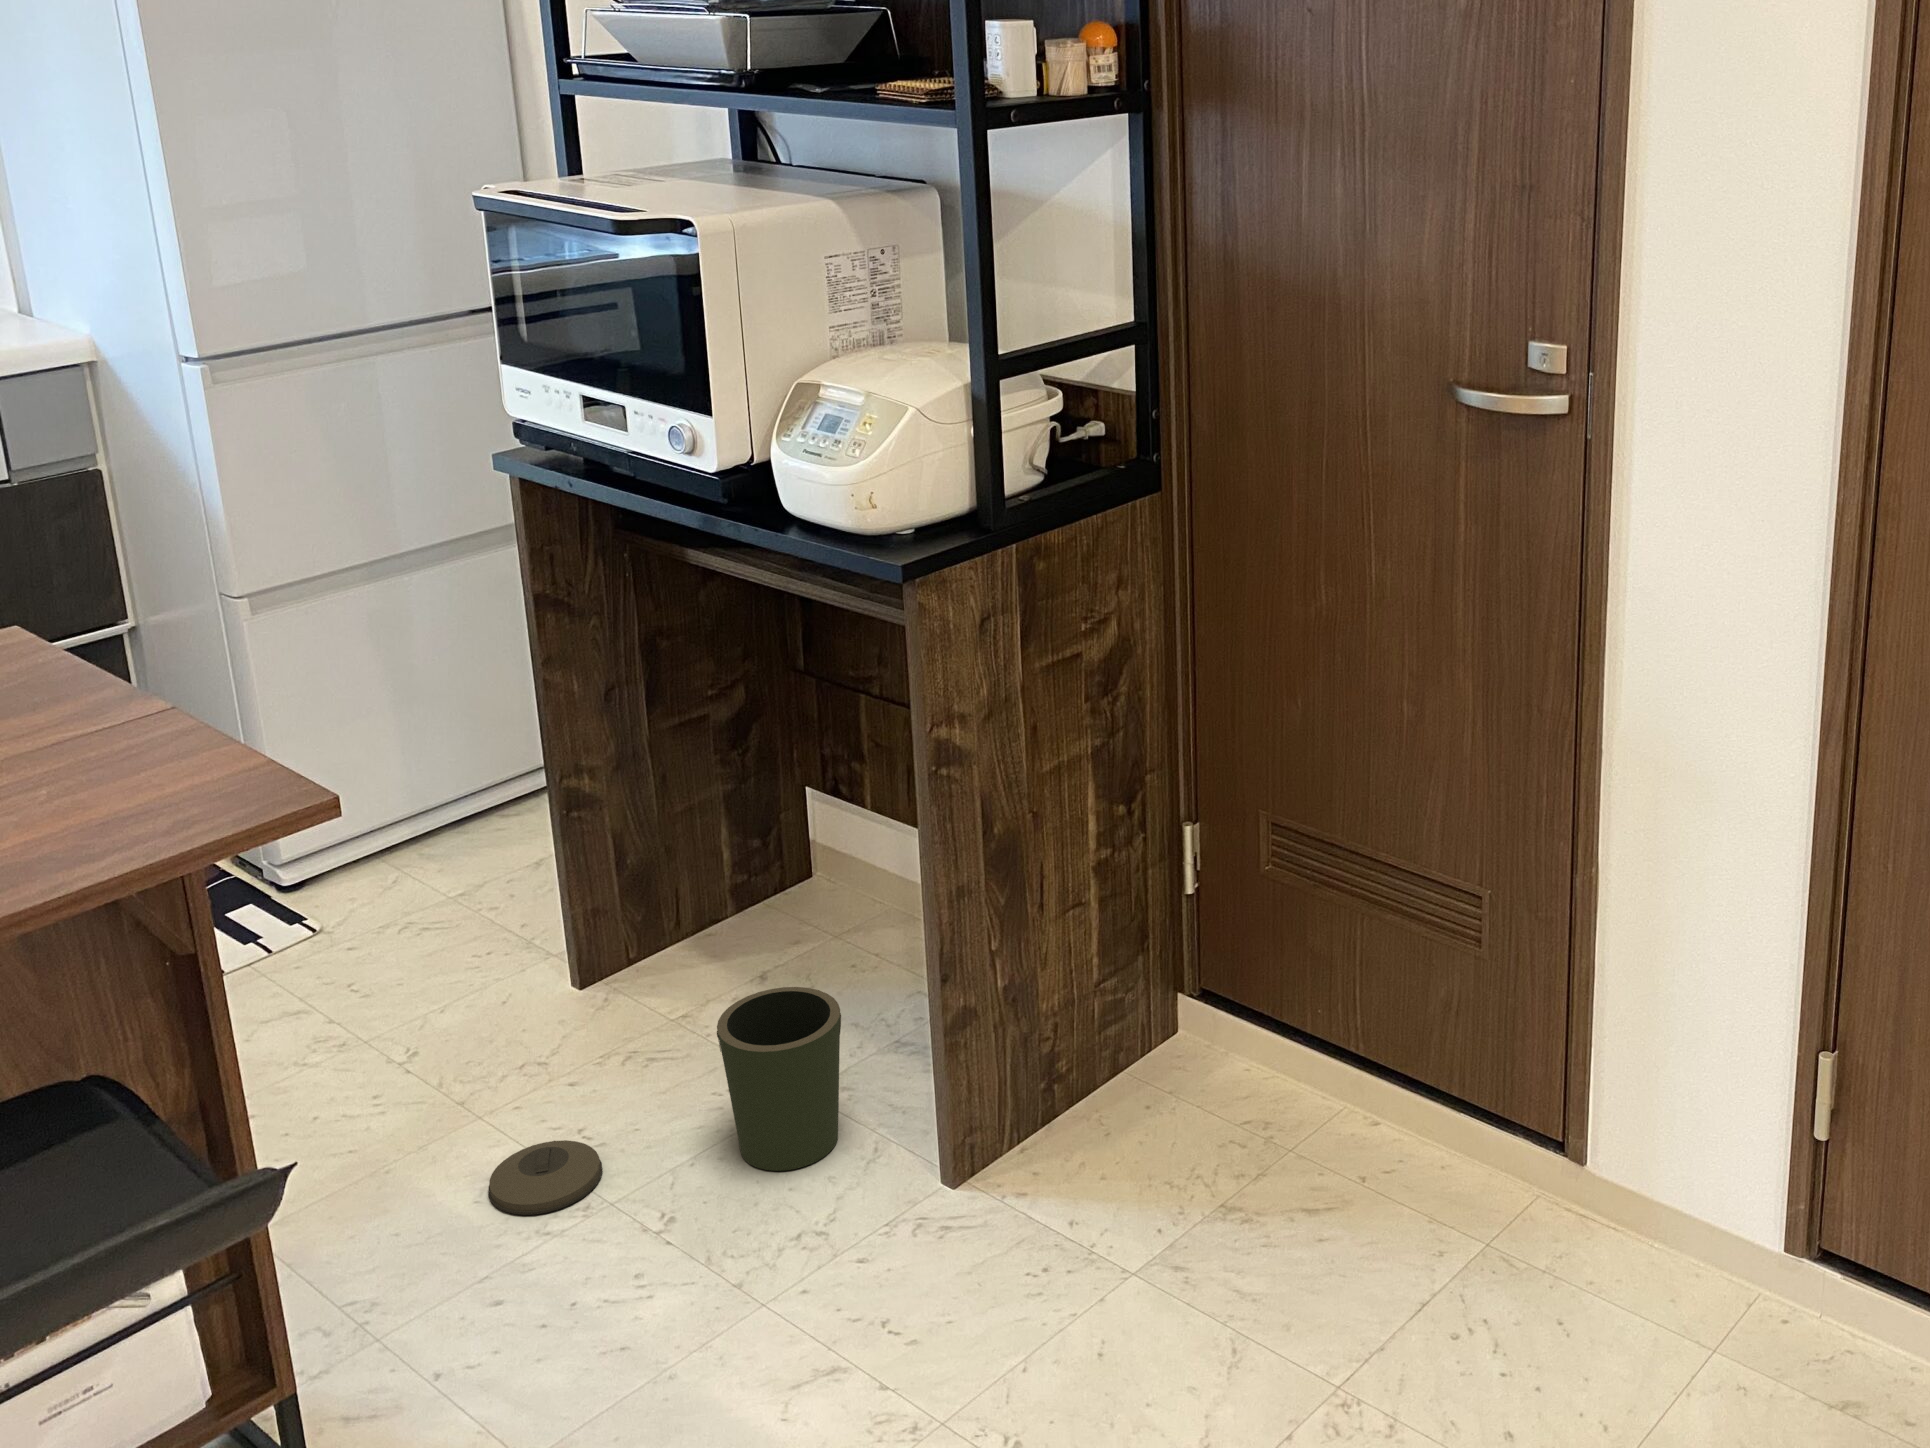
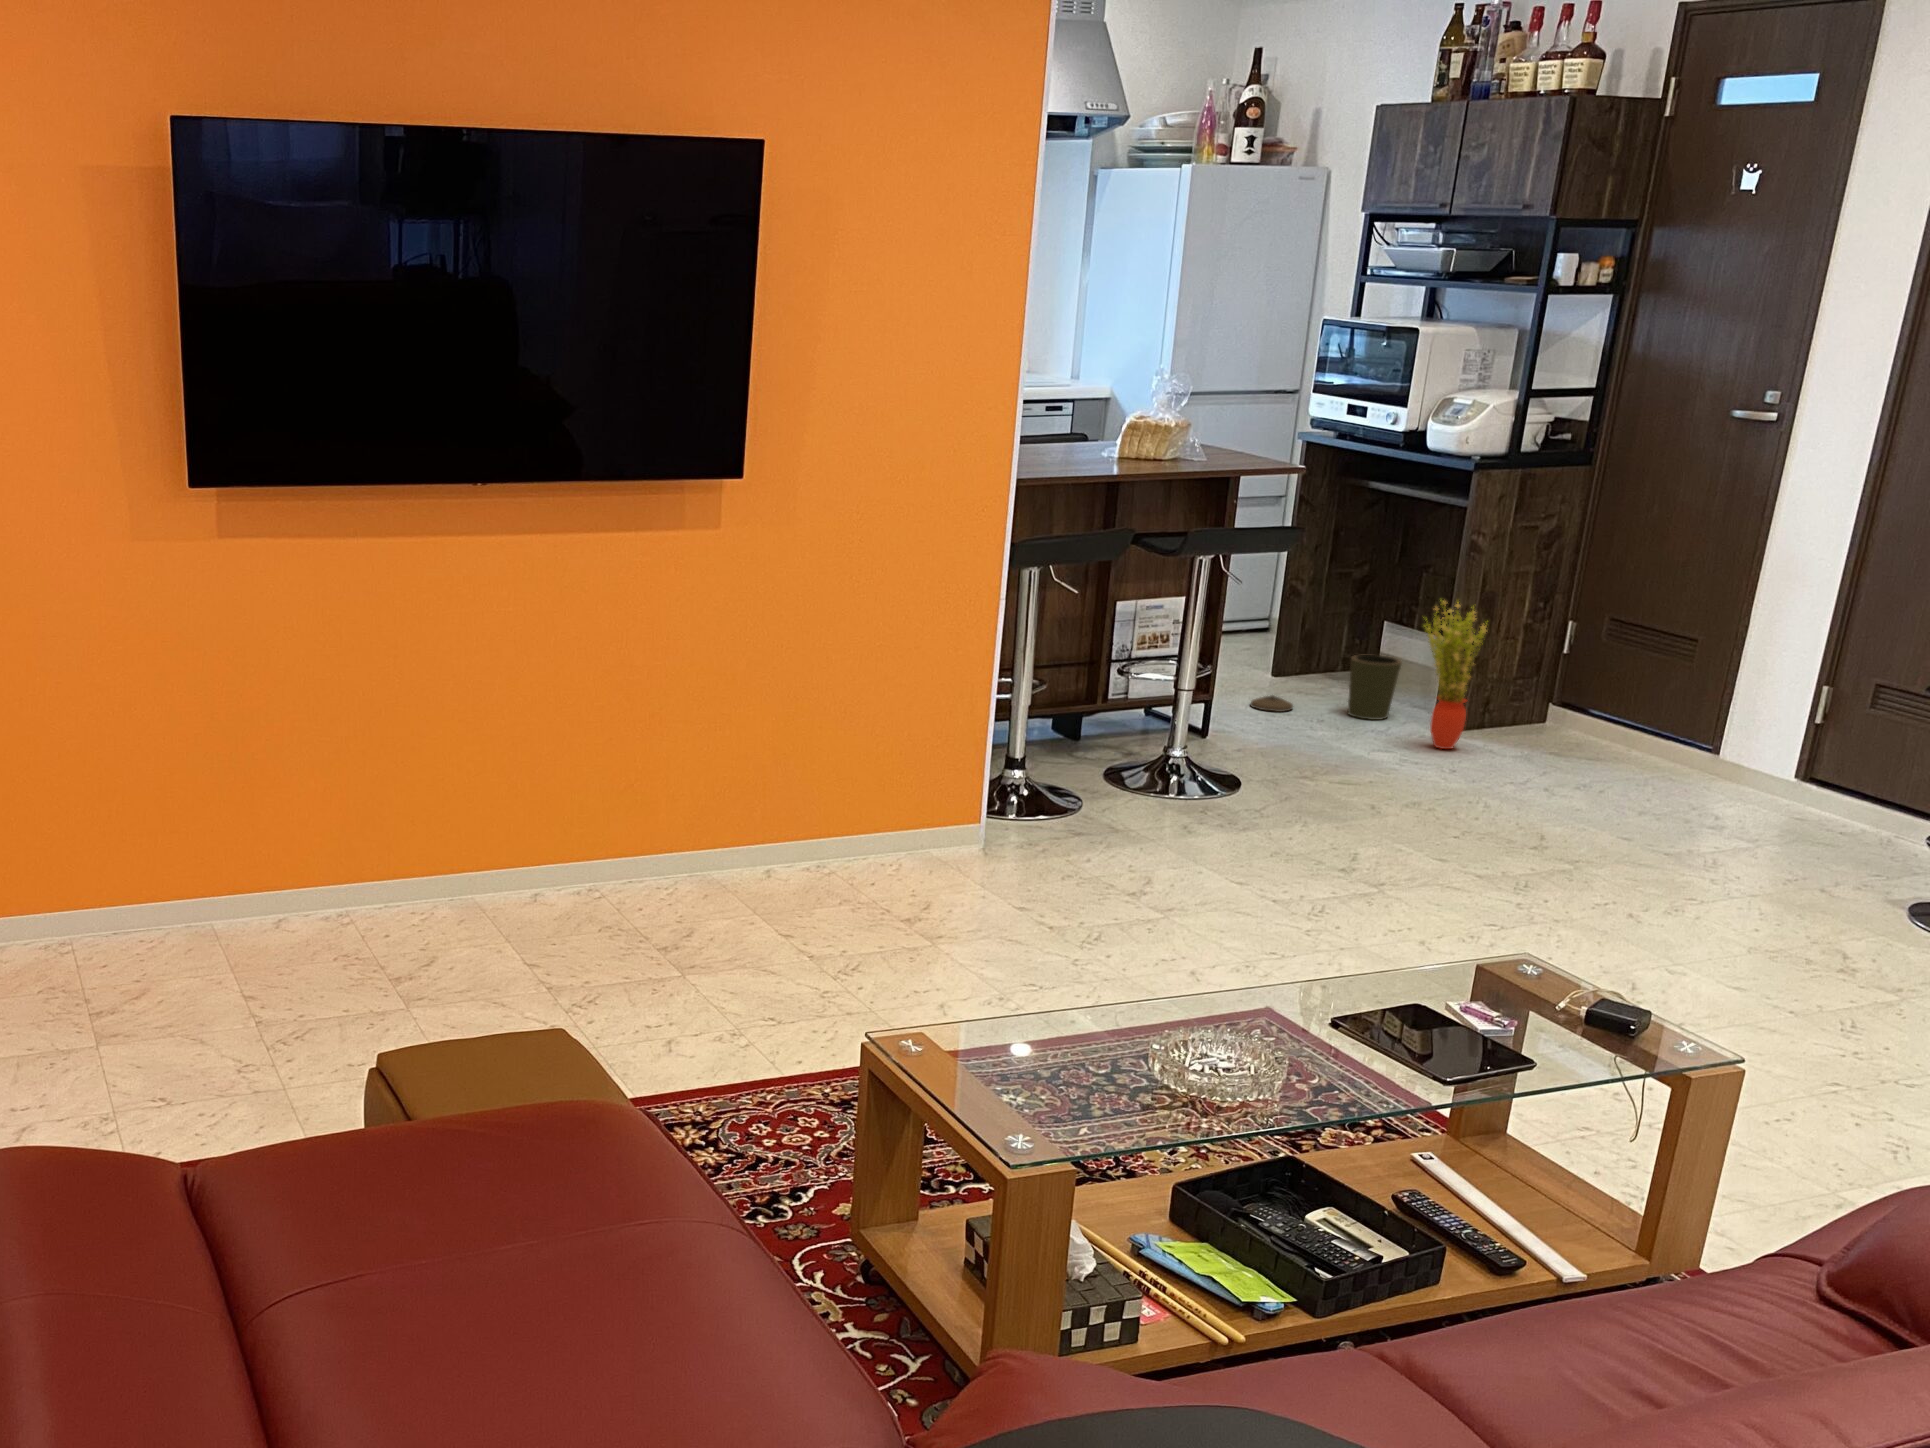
potted plant: none [854,934,1026,1299] -> present [1426,601,1487,749]

